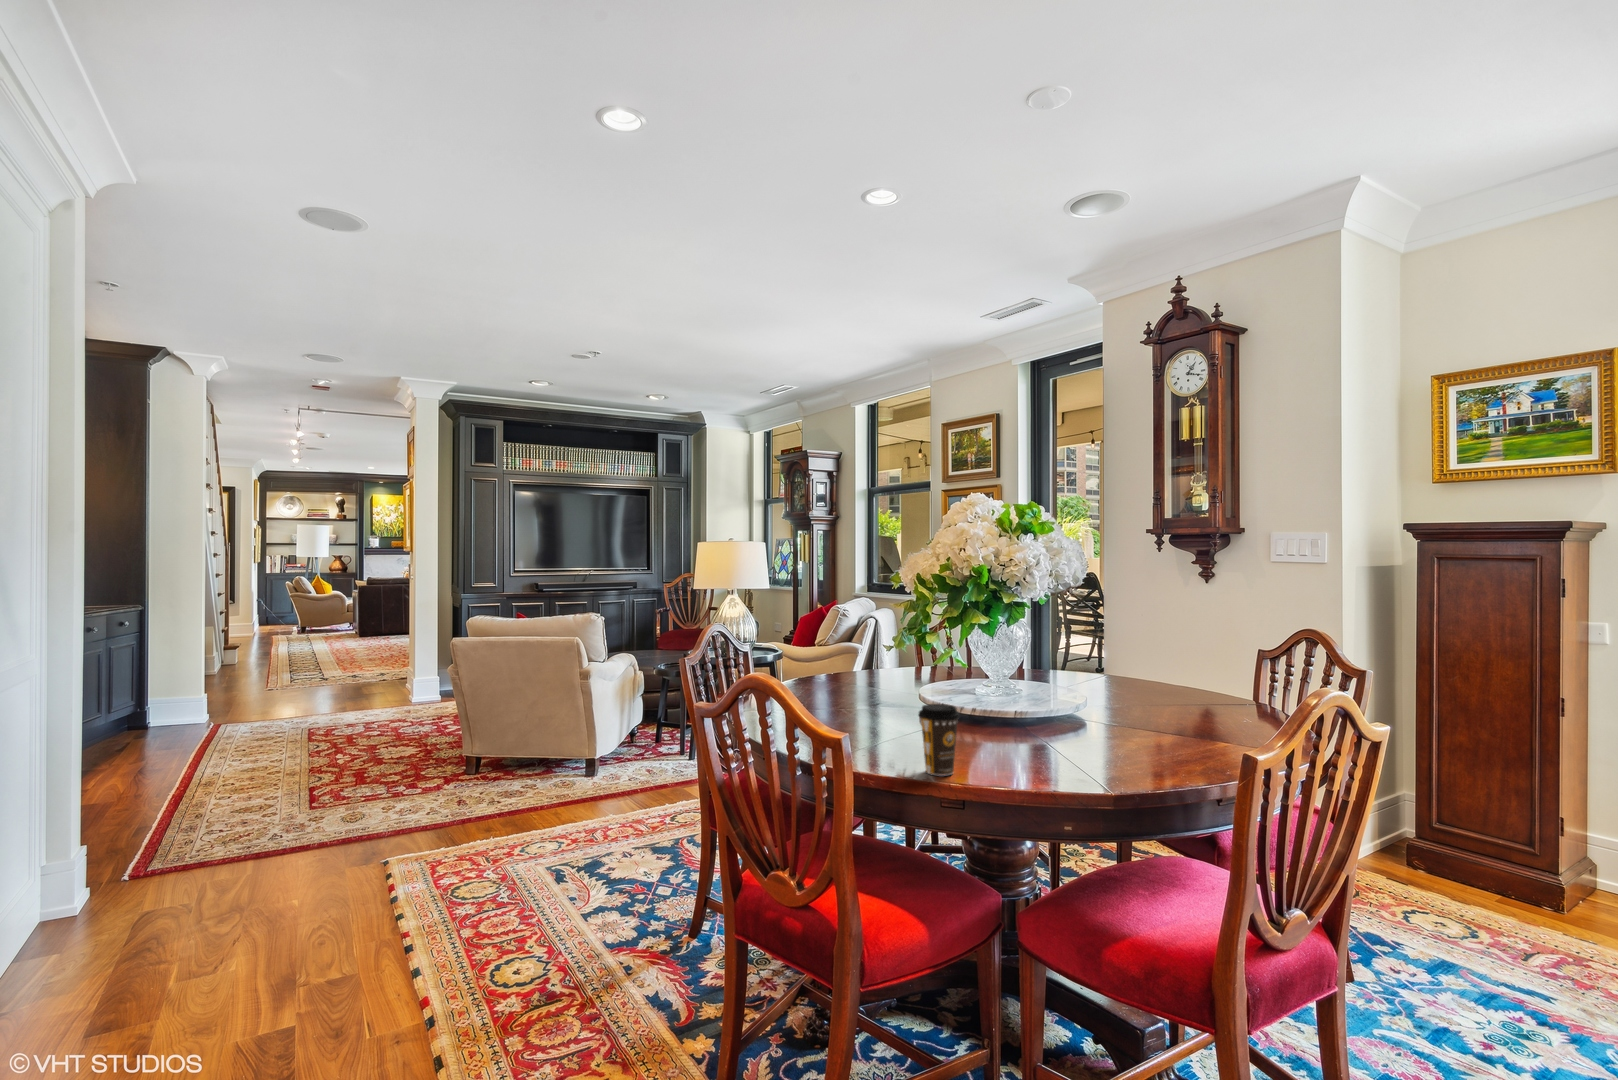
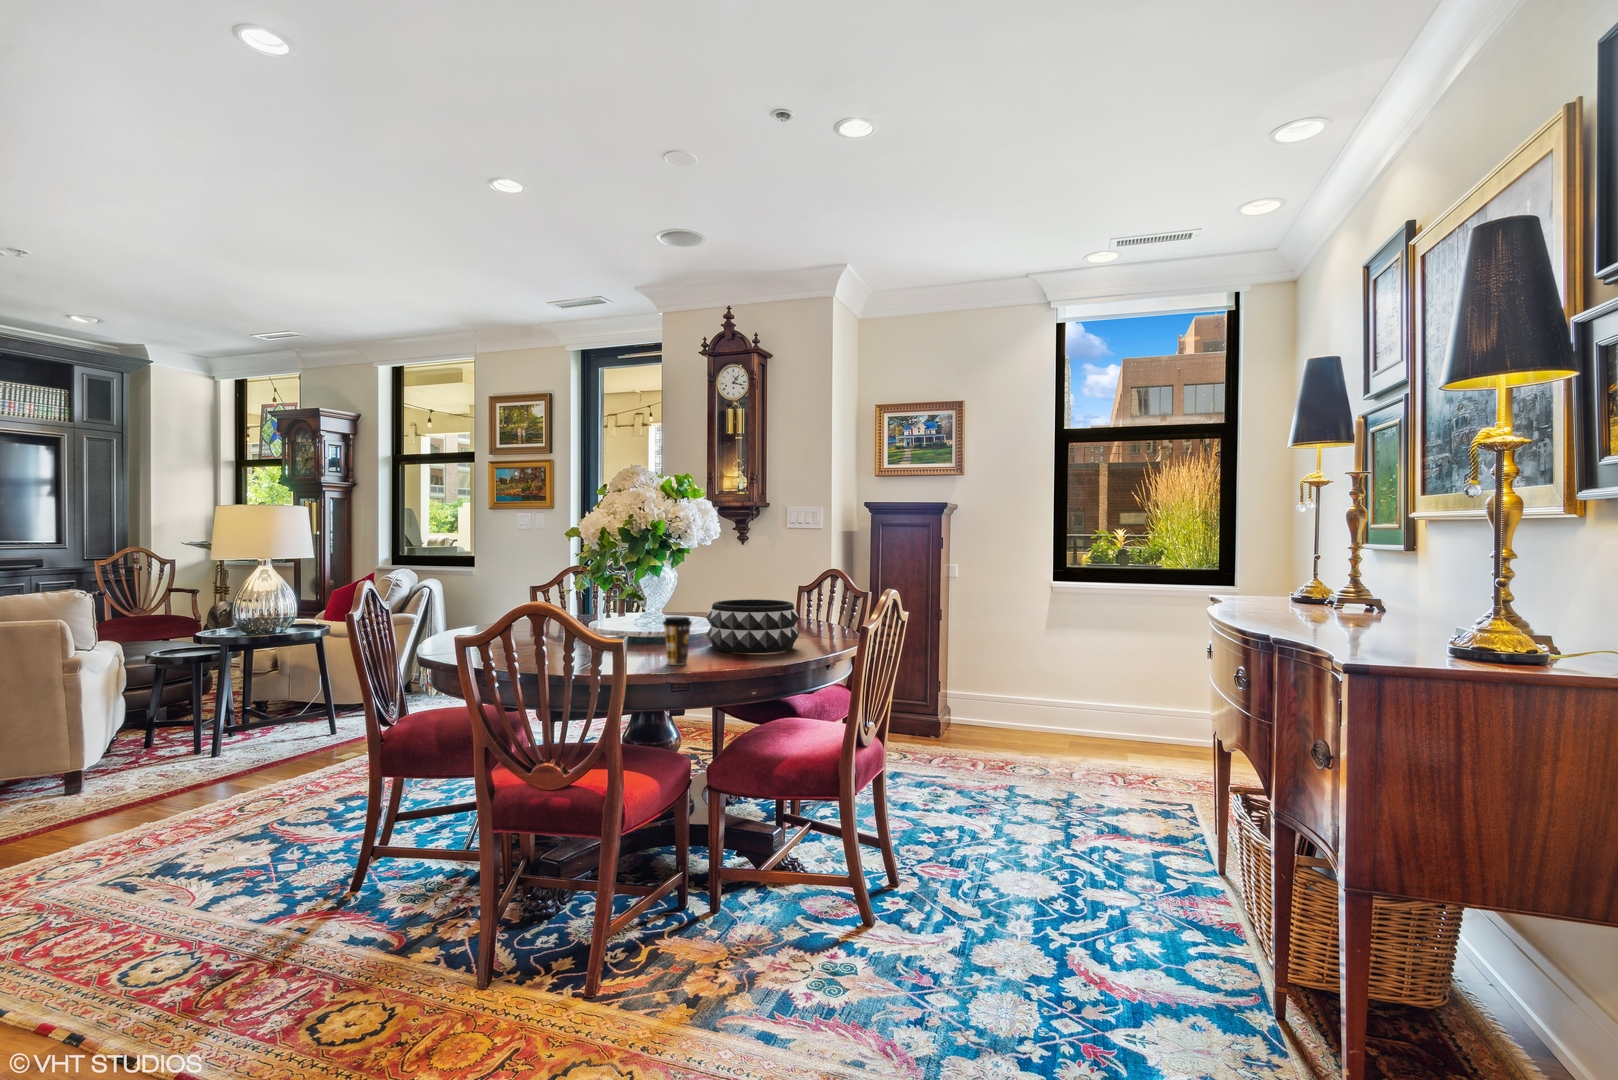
decorative bowl: none [1022,678,1169,768] -> present [706,599,799,653]

